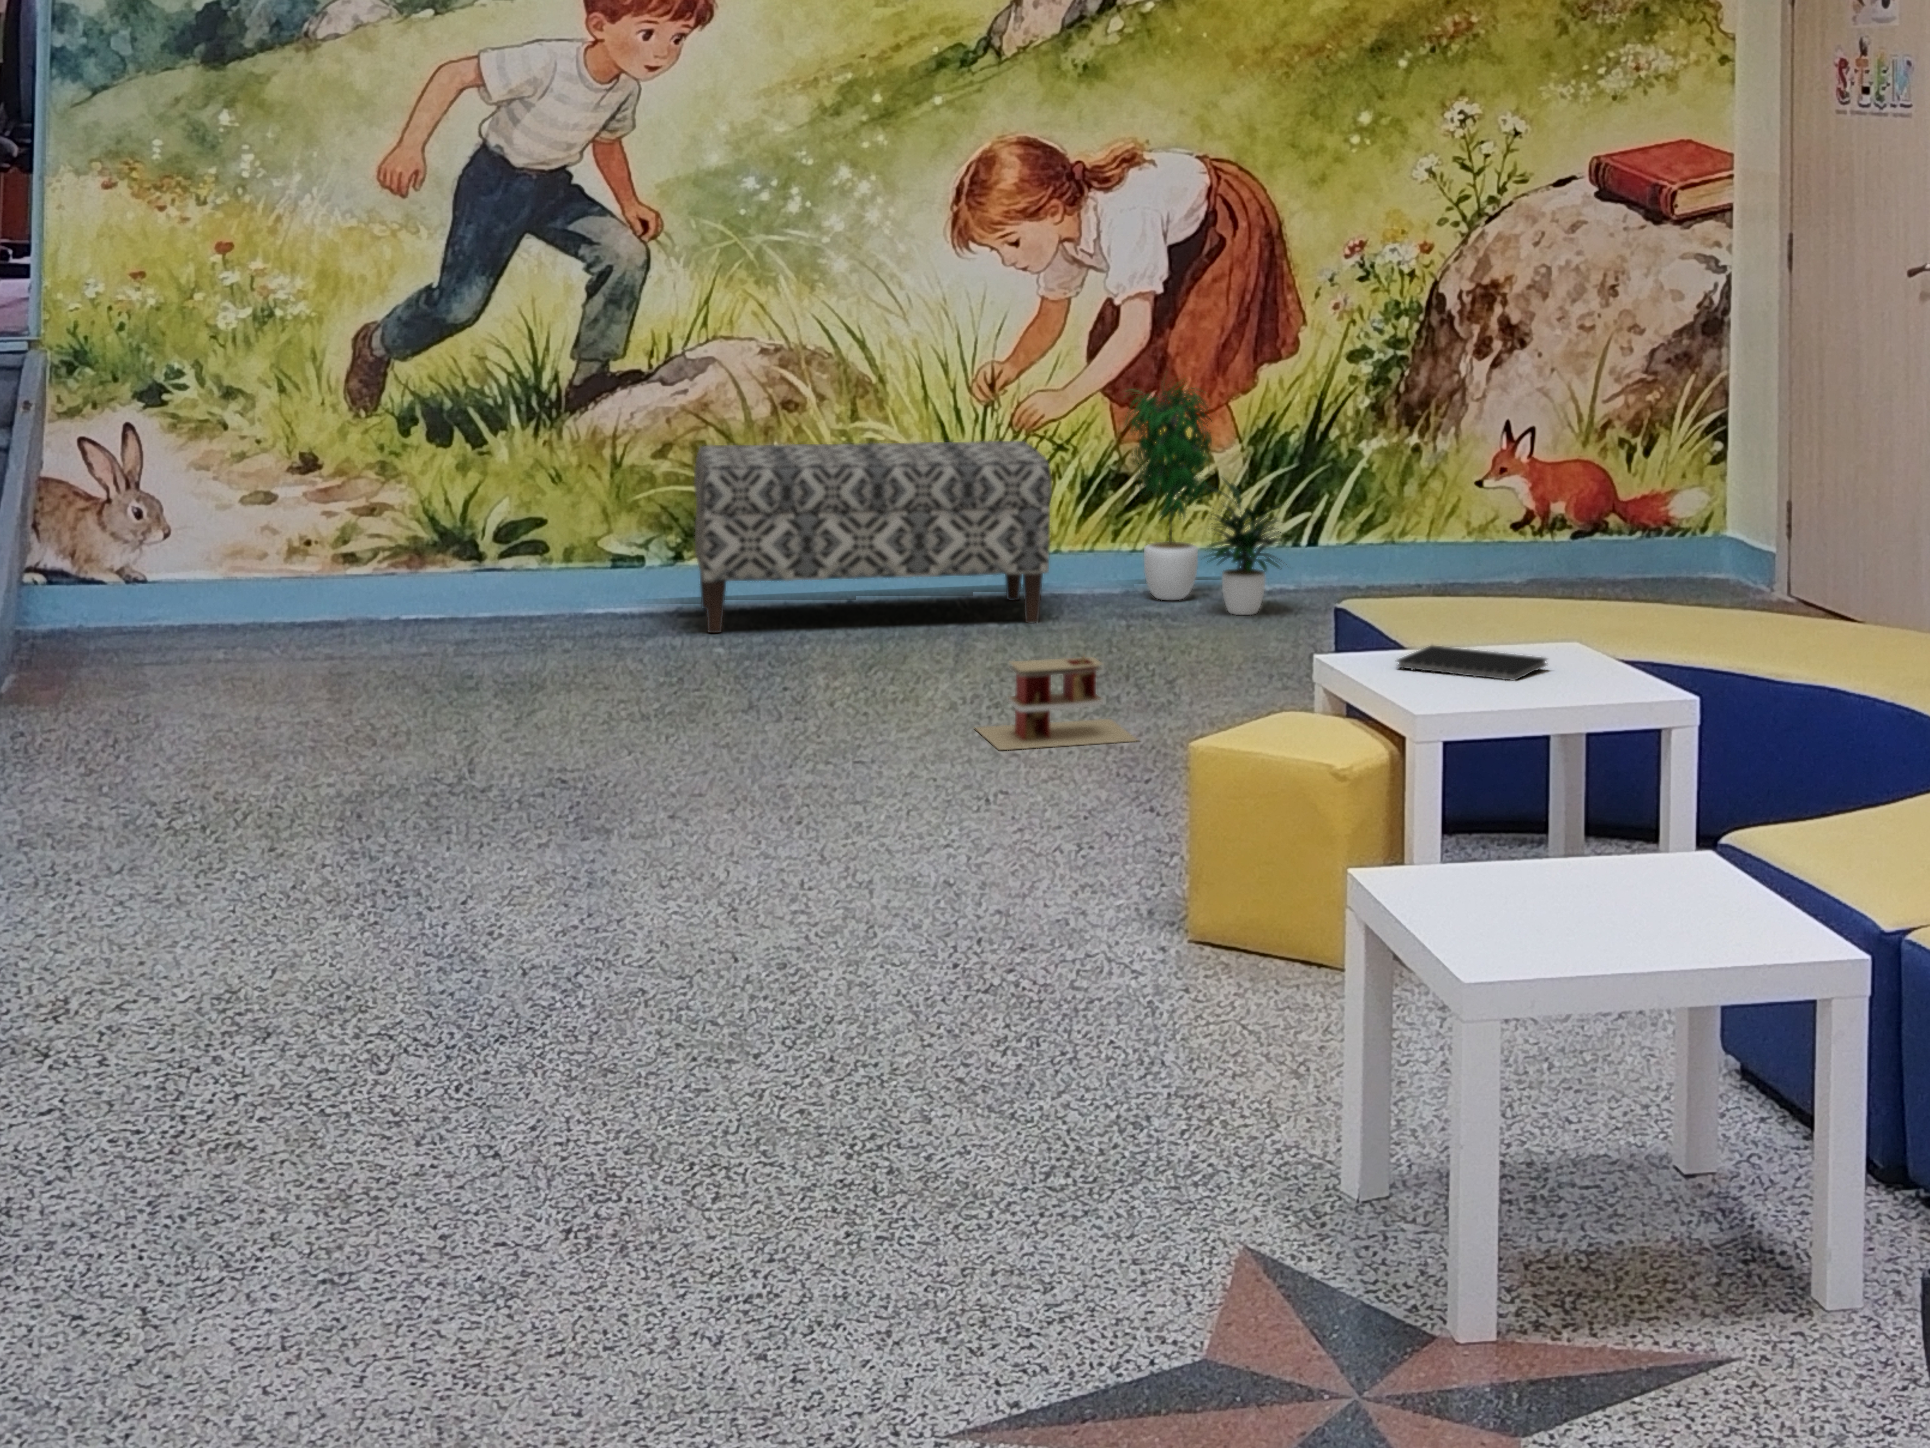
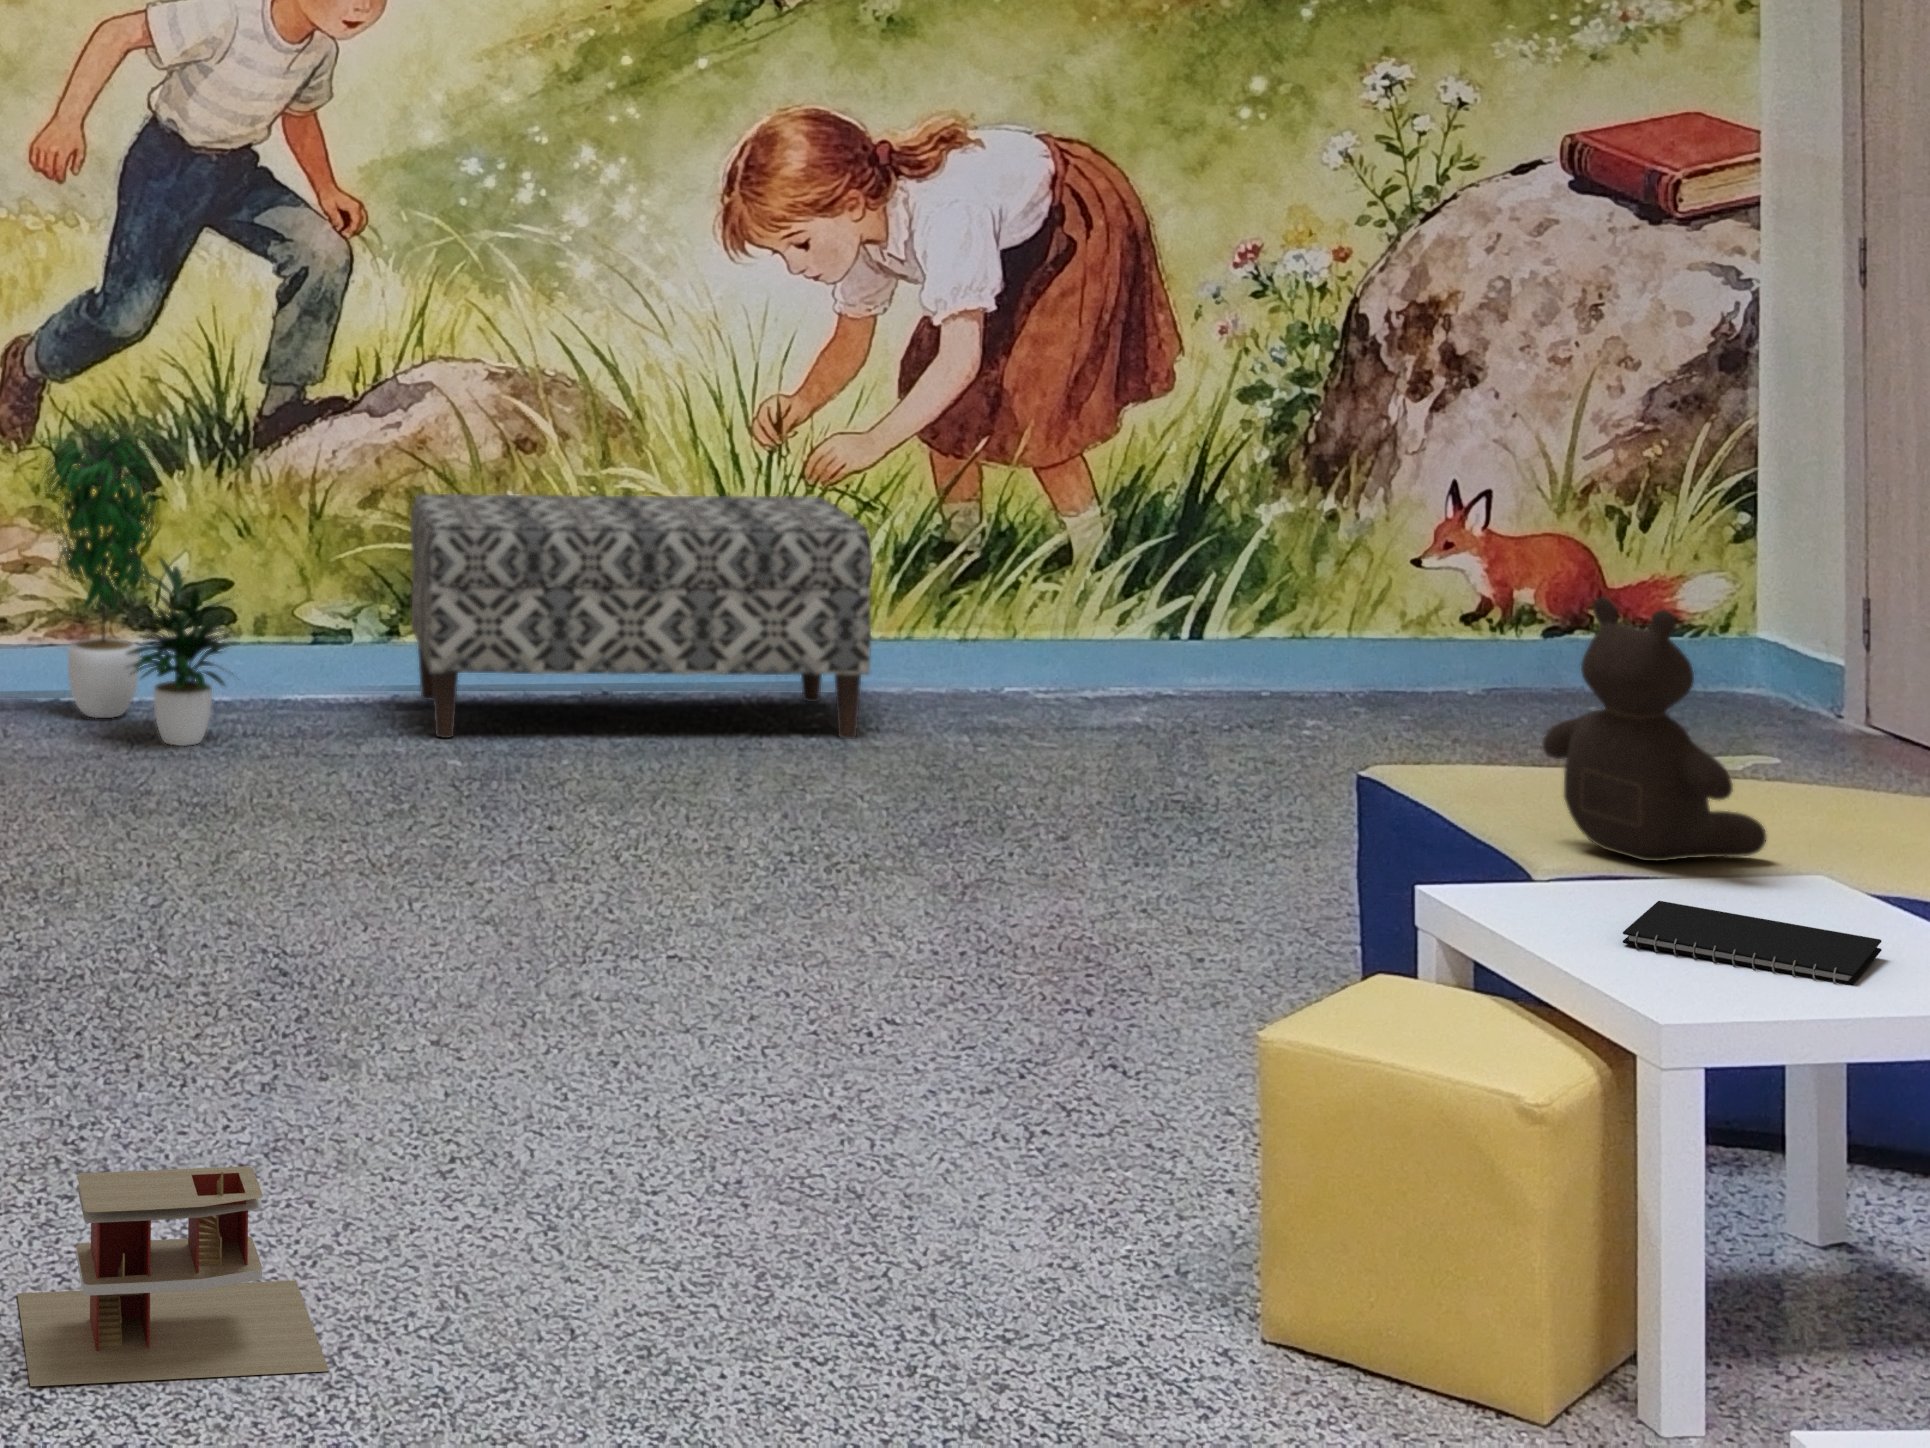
potted plant: present [1125,384,1287,615] -> present [44,421,235,746]
teddy bear: none [1406,464,1536,633] -> present [1543,598,1766,861]
toy house: present [976,656,1137,750] -> present [17,1166,329,1386]

